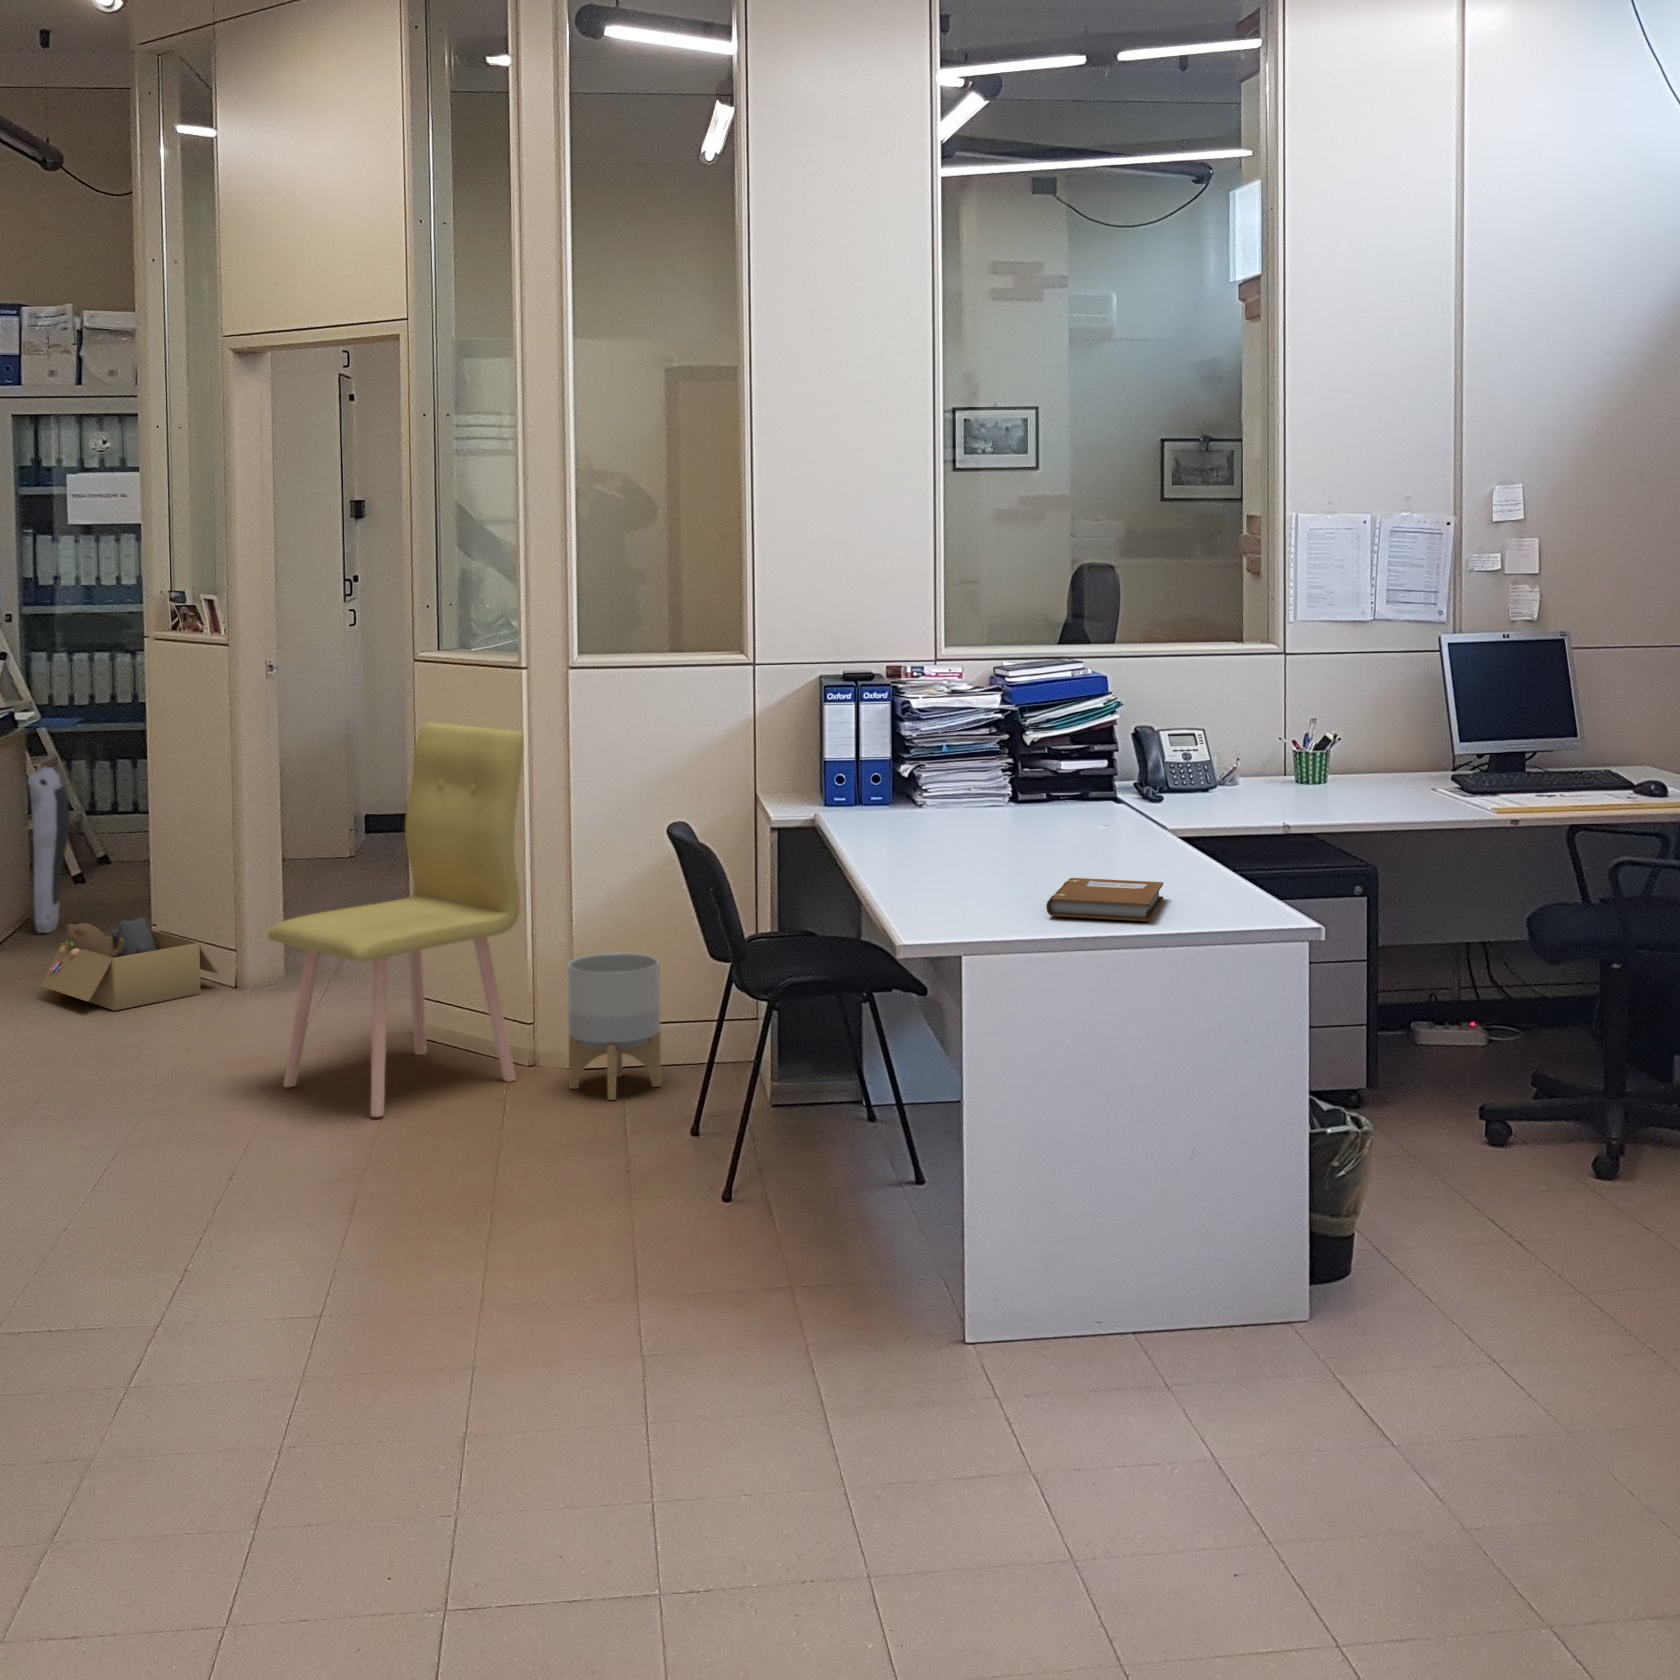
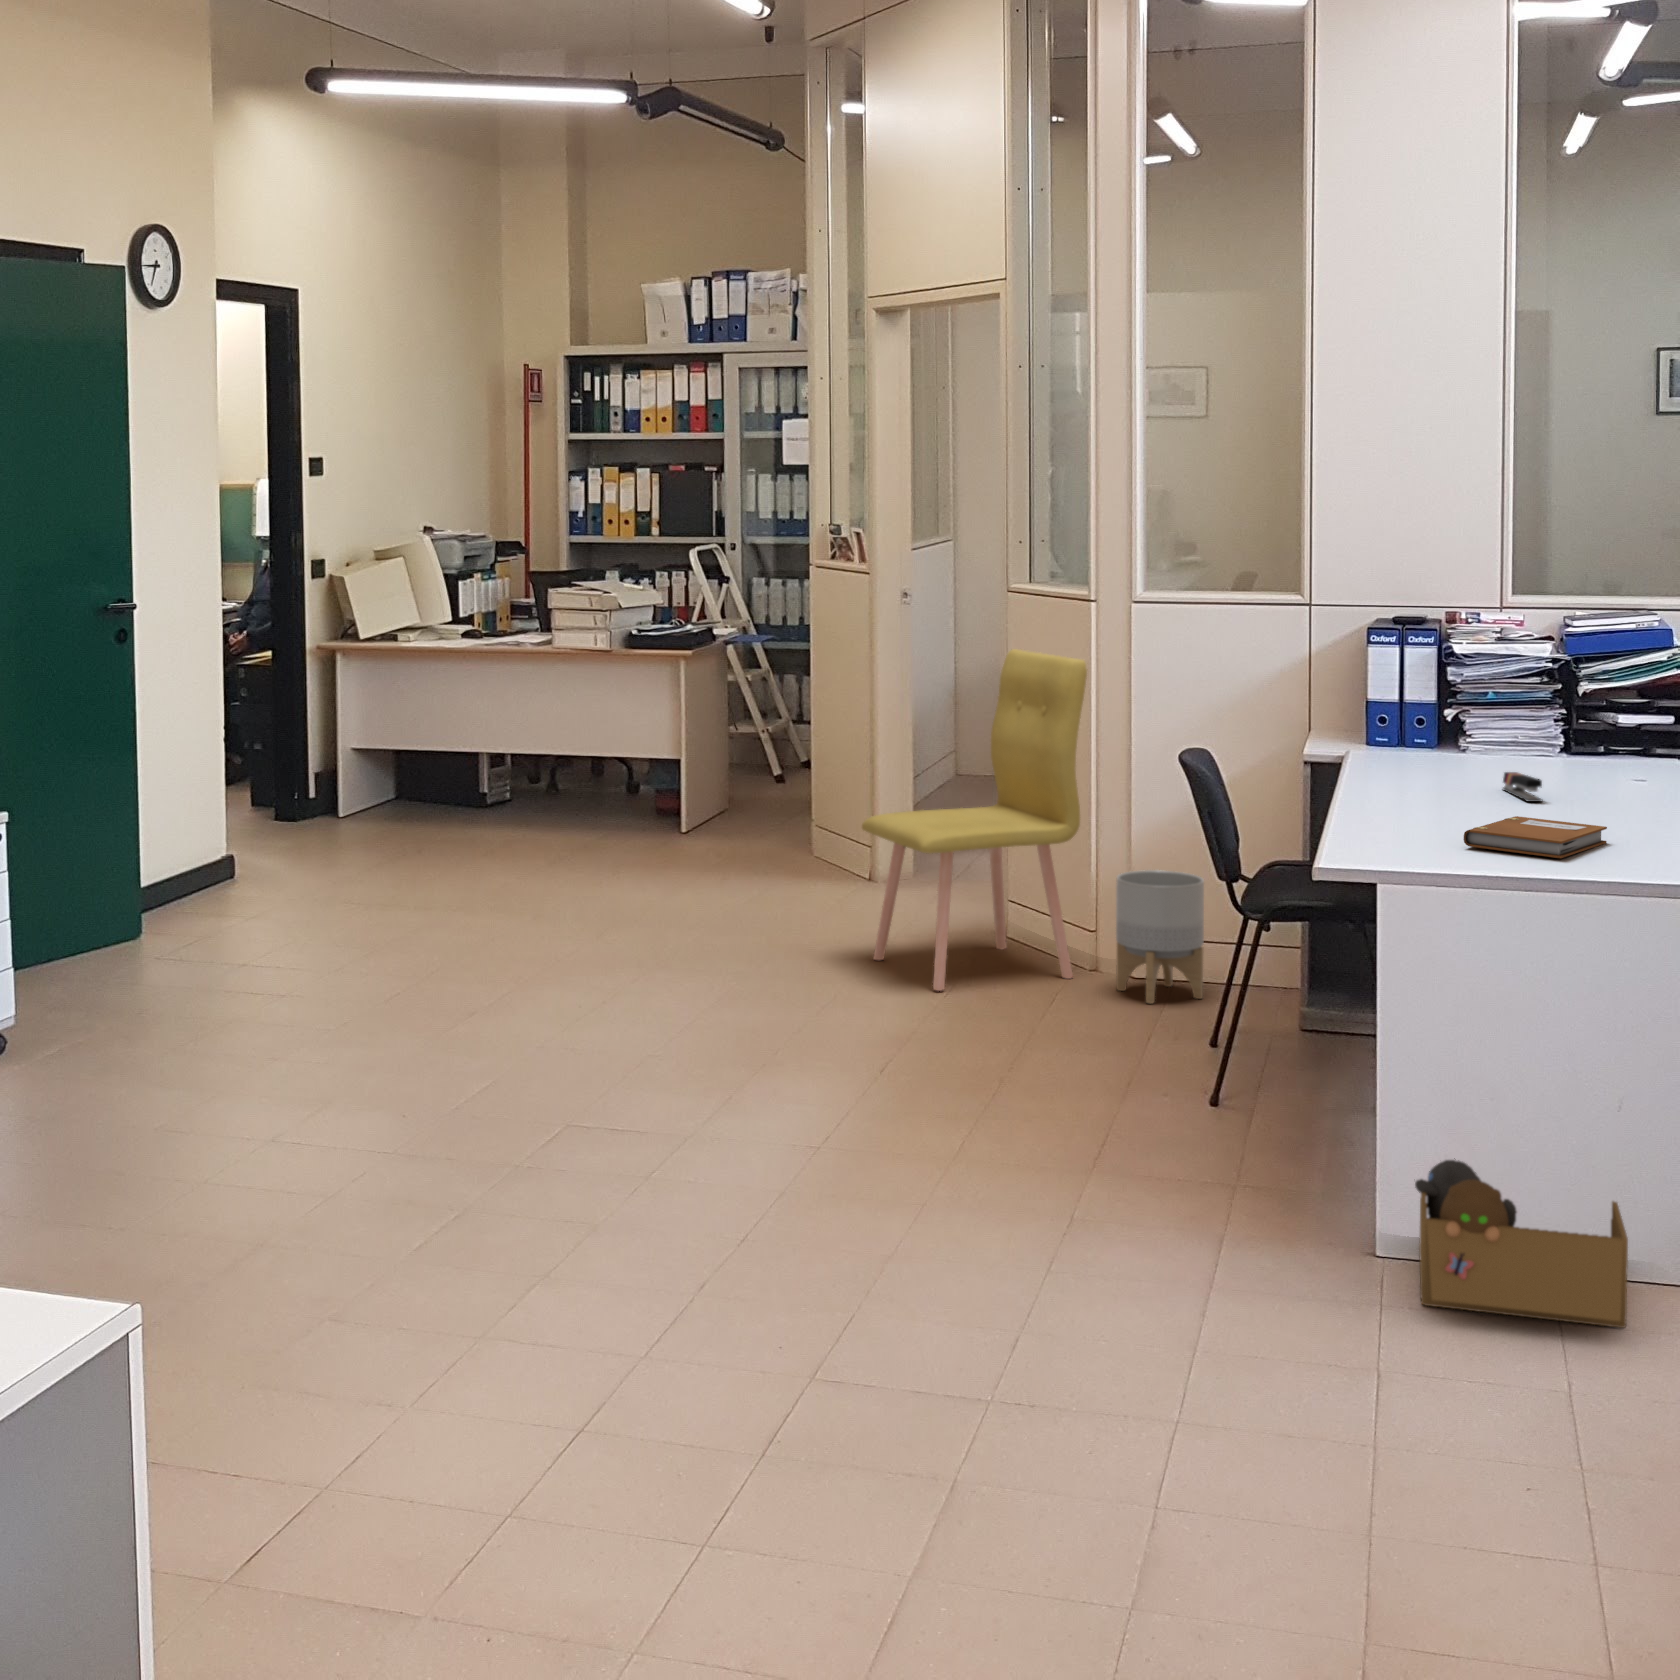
air purifier: present [28,767,71,933] -> none [724,679,760,824]
stapler: none [1005,828,1057,858] -> present [1503,772,1542,802]
cardboard box: present [41,917,219,1010] -> present [1415,1158,1628,1328]

